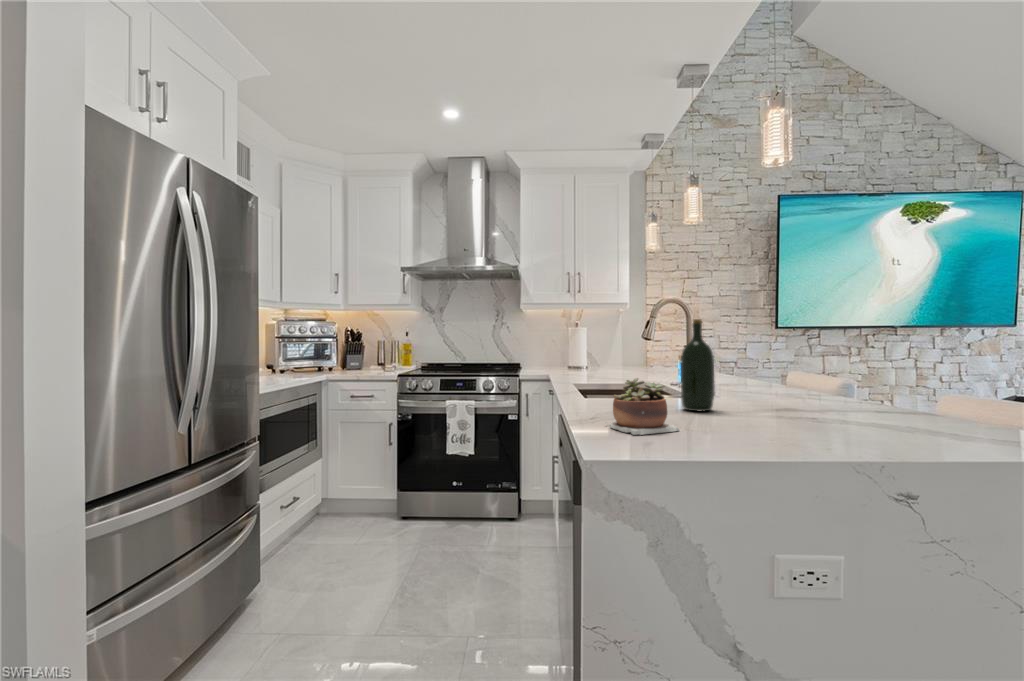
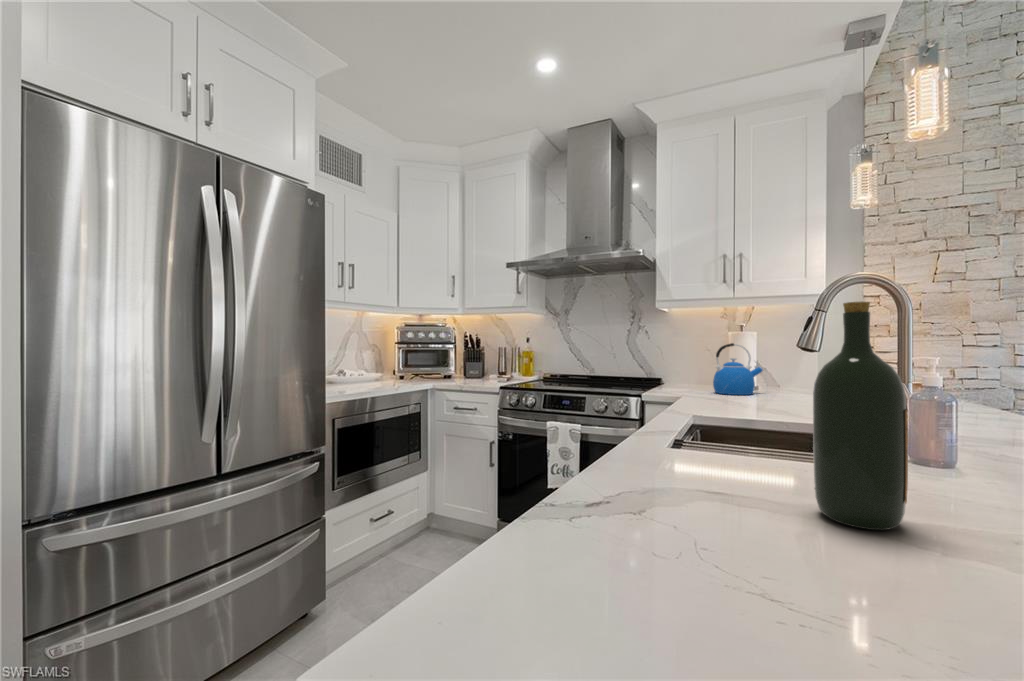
kettle: none [565,336,596,372] -> present [713,343,763,395]
succulent plant: present [609,378,680,435] -> none [543,442,704,617]

